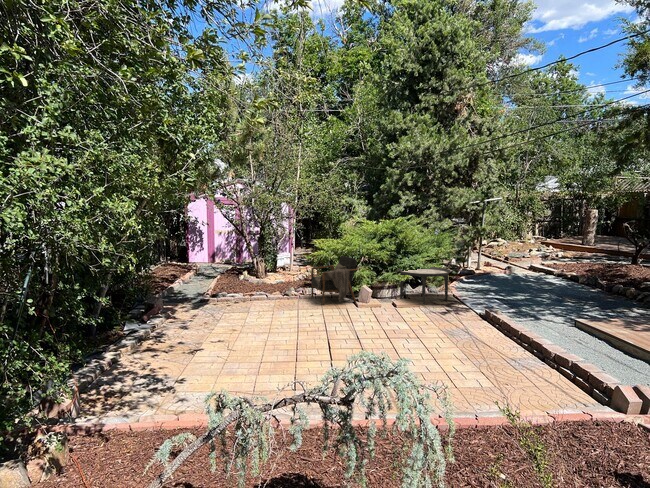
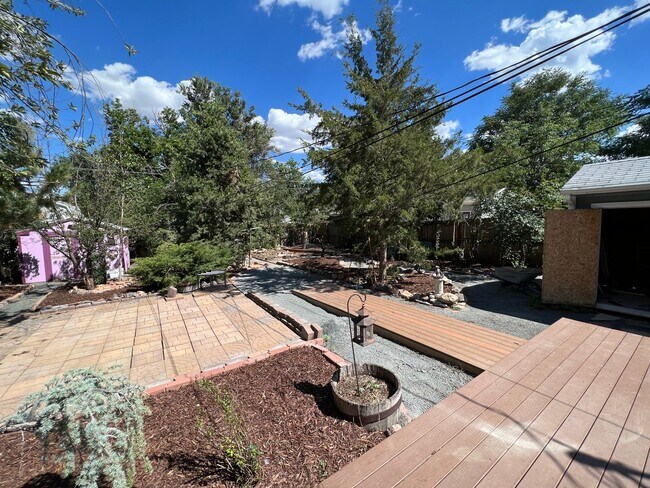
armchair: present [311,256,358,305] -> none [131,269,167,302]

